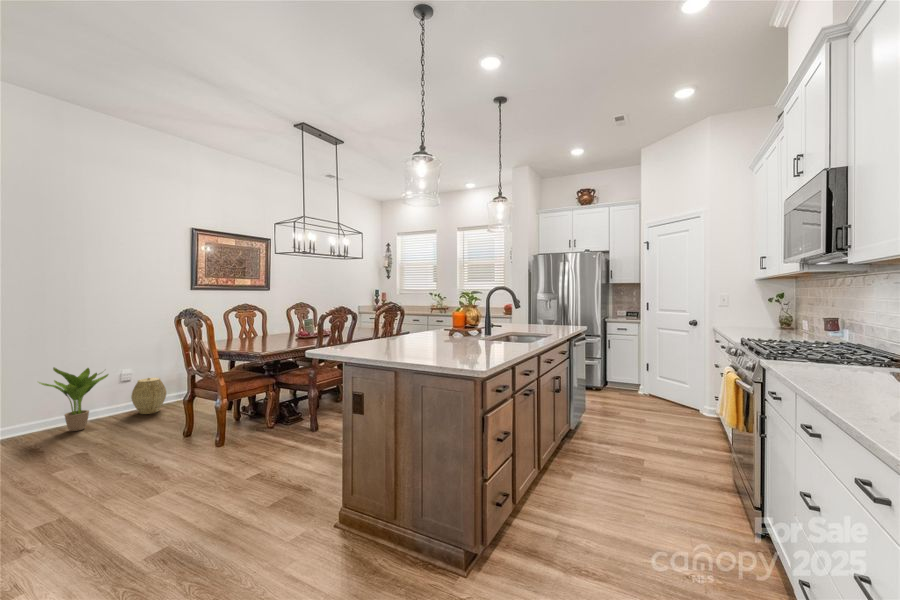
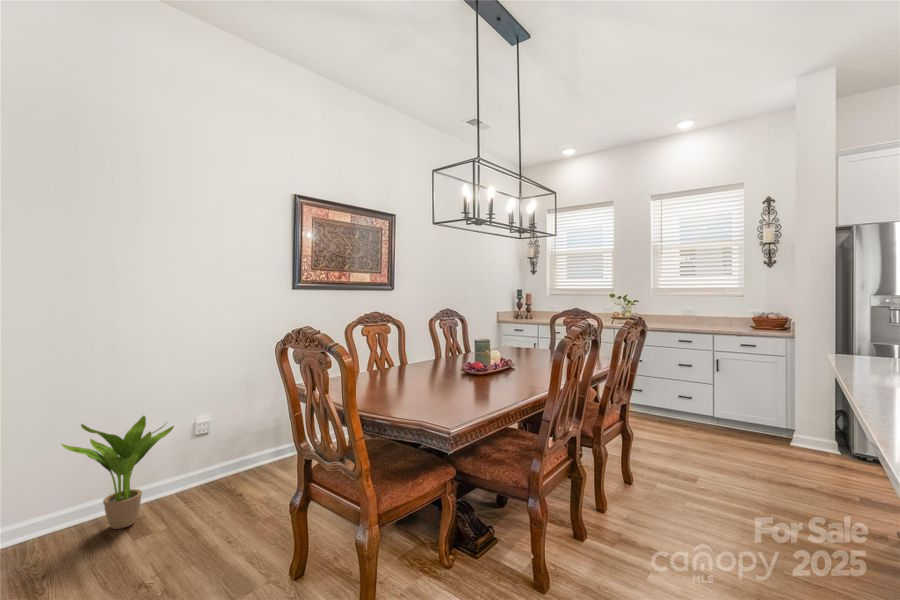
woven basket: present [131,378,166,414] -> none [207,429,258,491]

